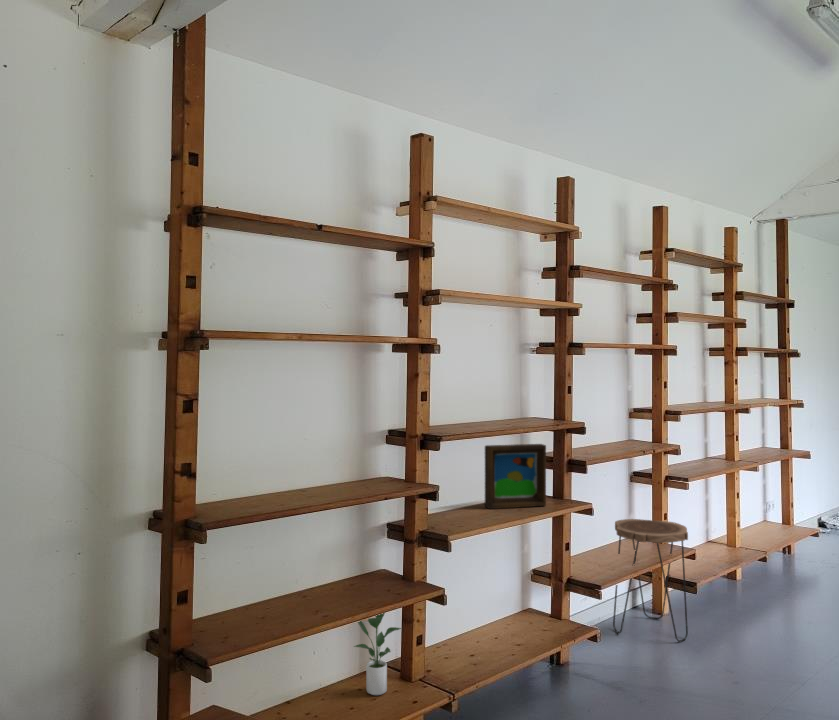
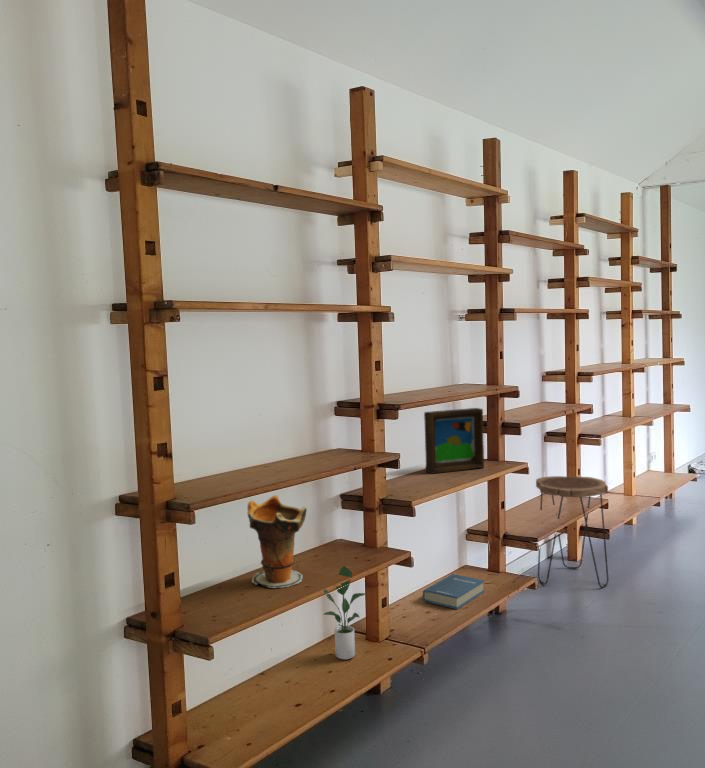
decorative vase: none [276,521,334,616] -> present [248,495,307,588]
hardback book: none [474,615,540,652] -> present [423,574,484,609]

